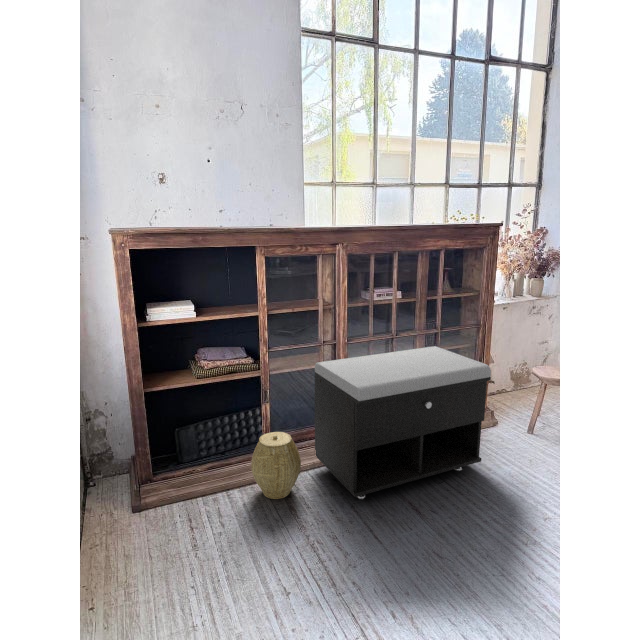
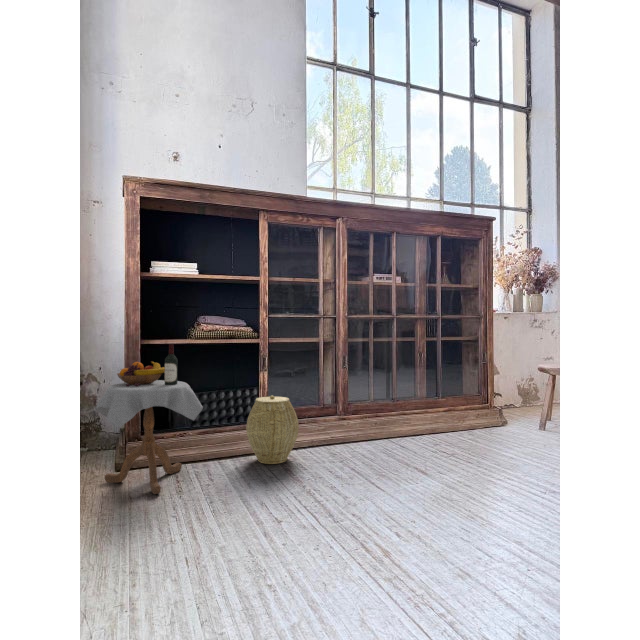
storage bench: present [315,346,491,499] -> none [314,330,494,464]
side table: none [108,409,211,552] -> present [95,344,203,494]

